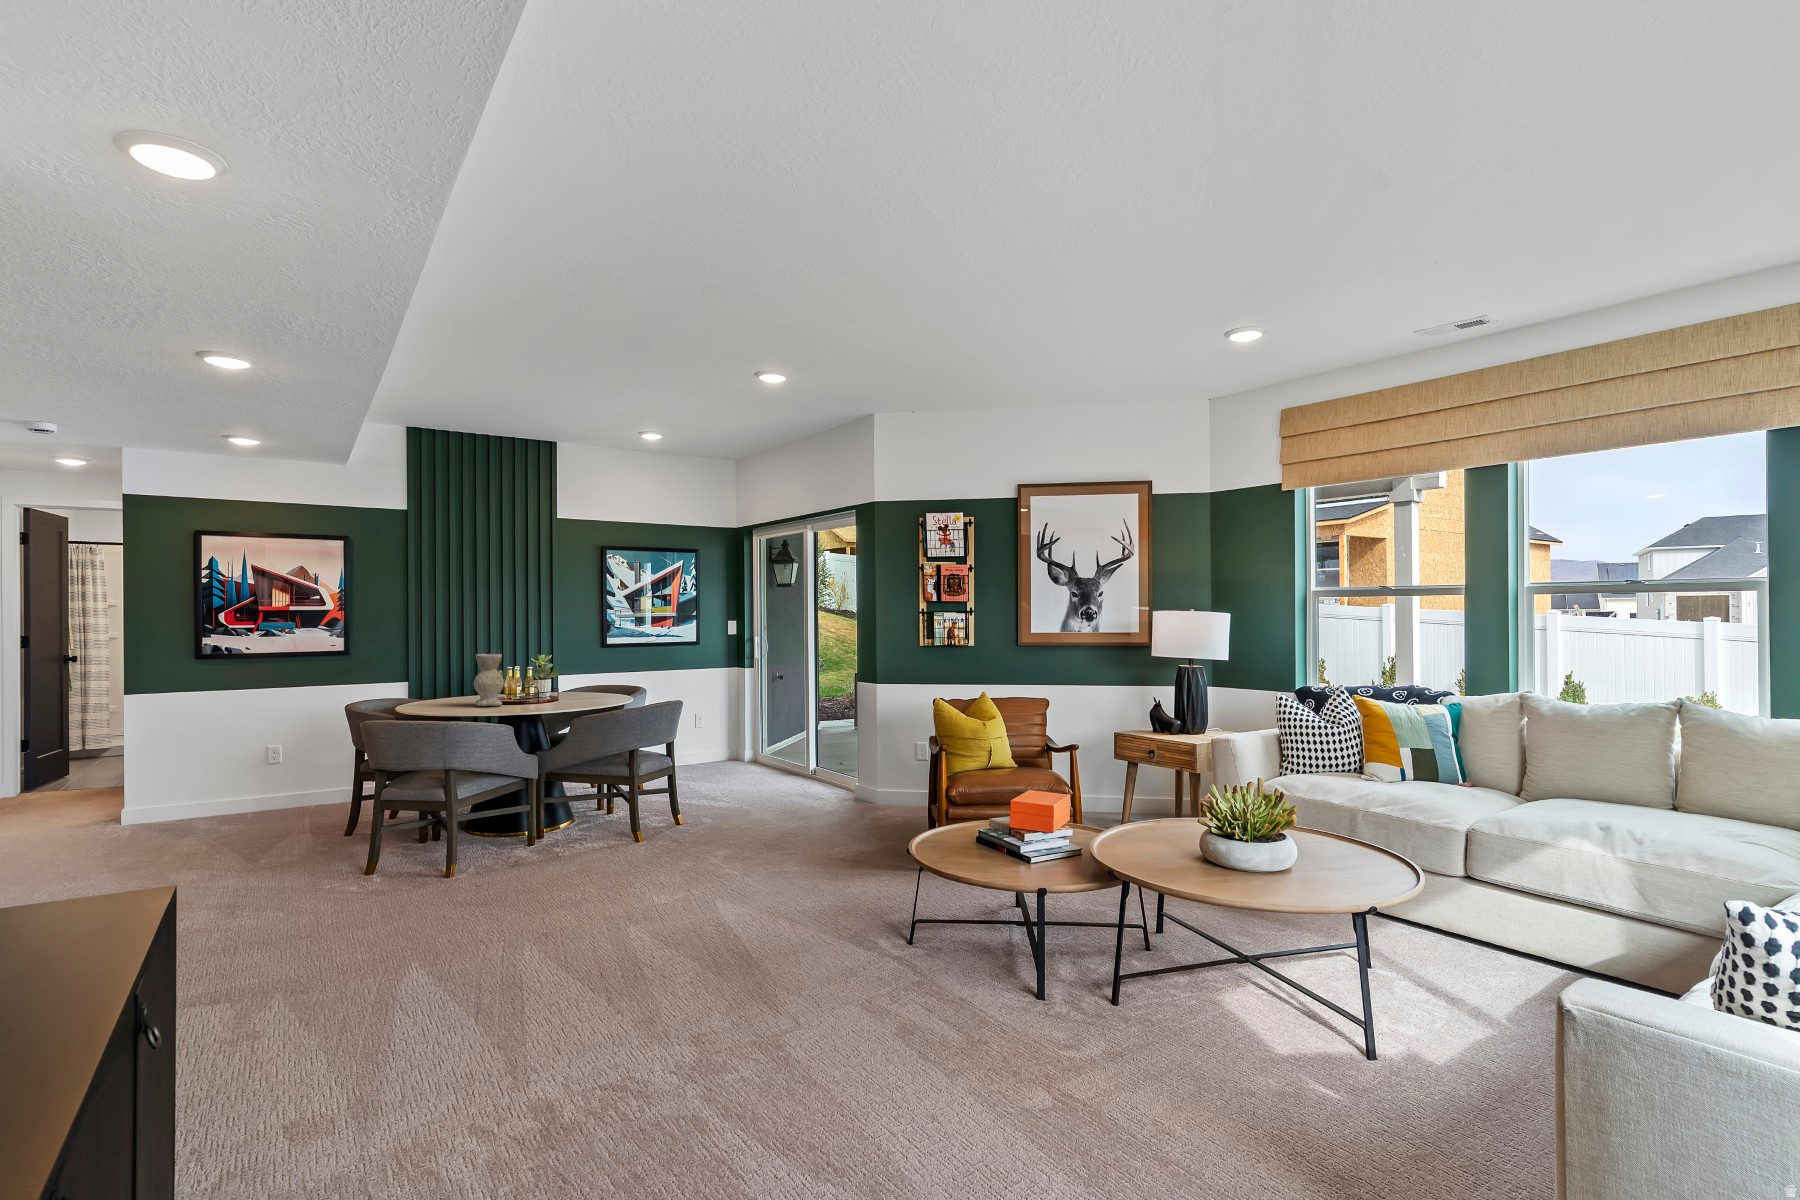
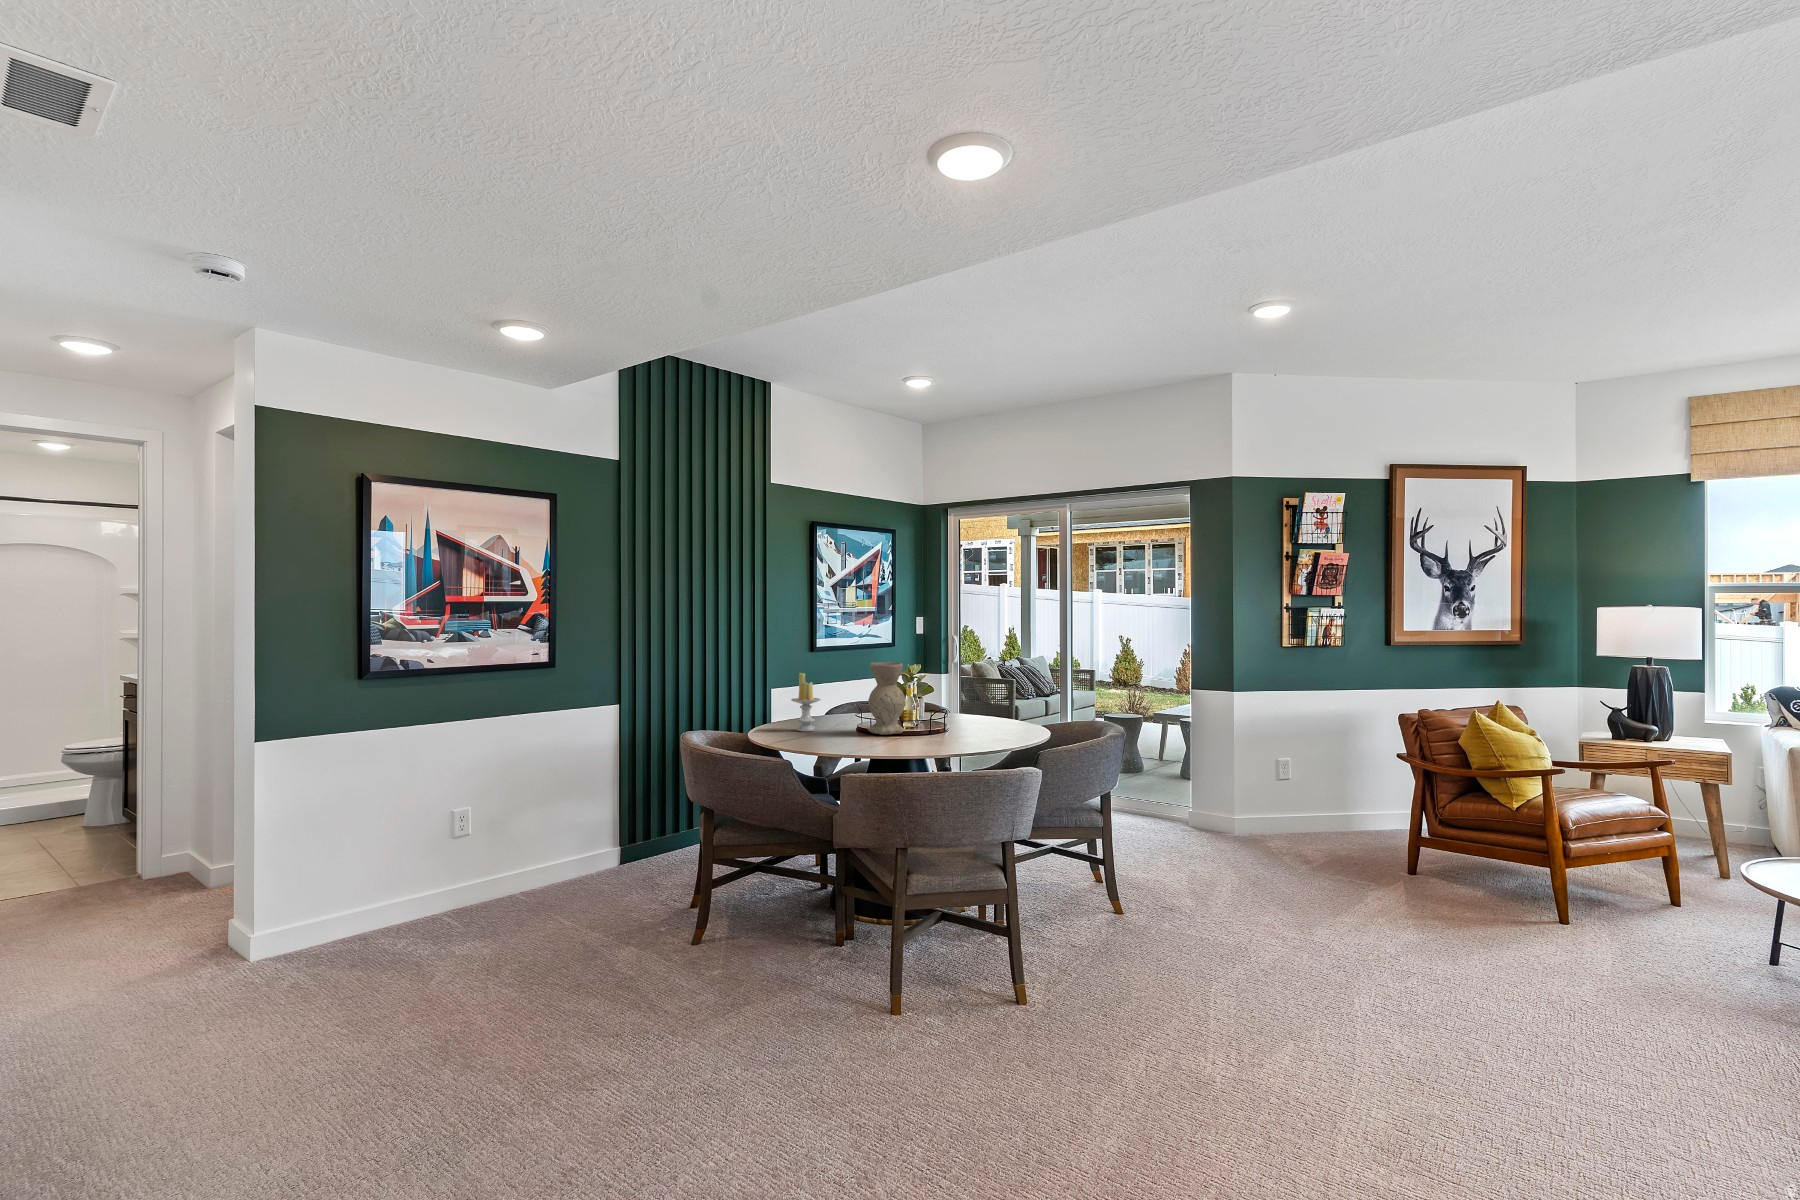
candle: none [443,661,466,703] -> present [791,673,821,731]

